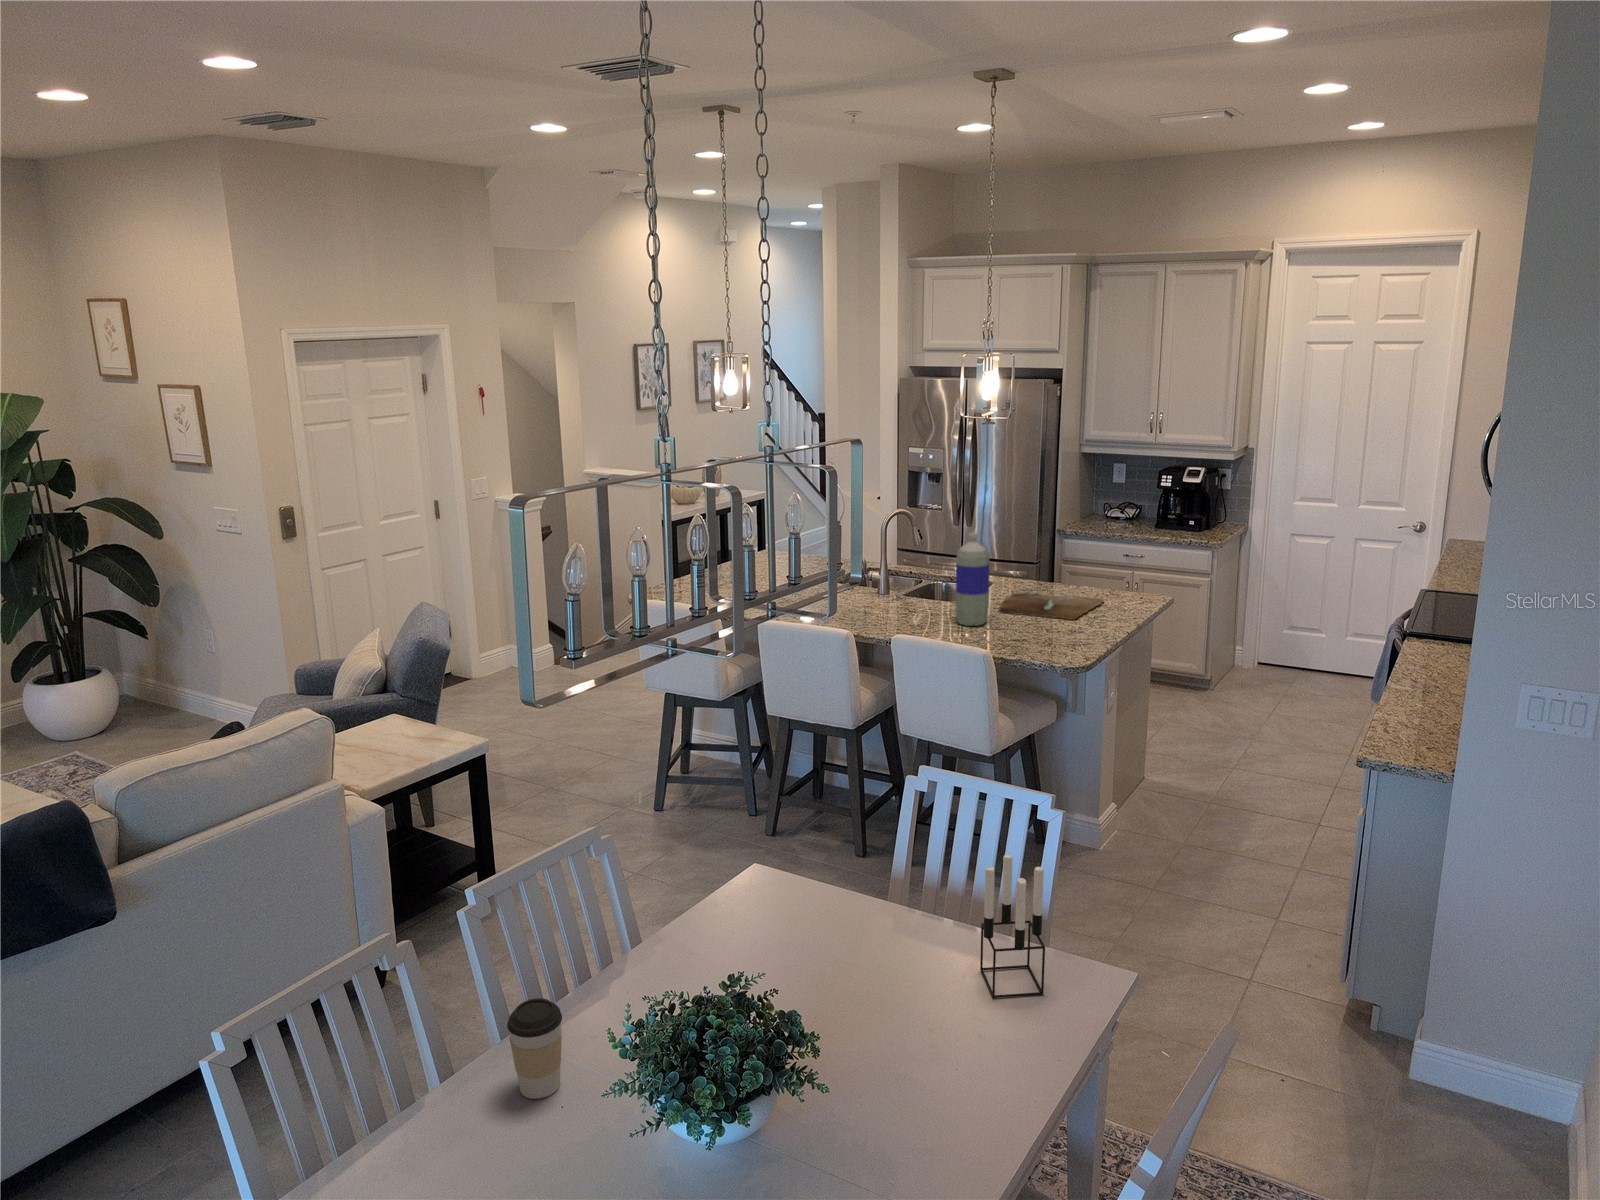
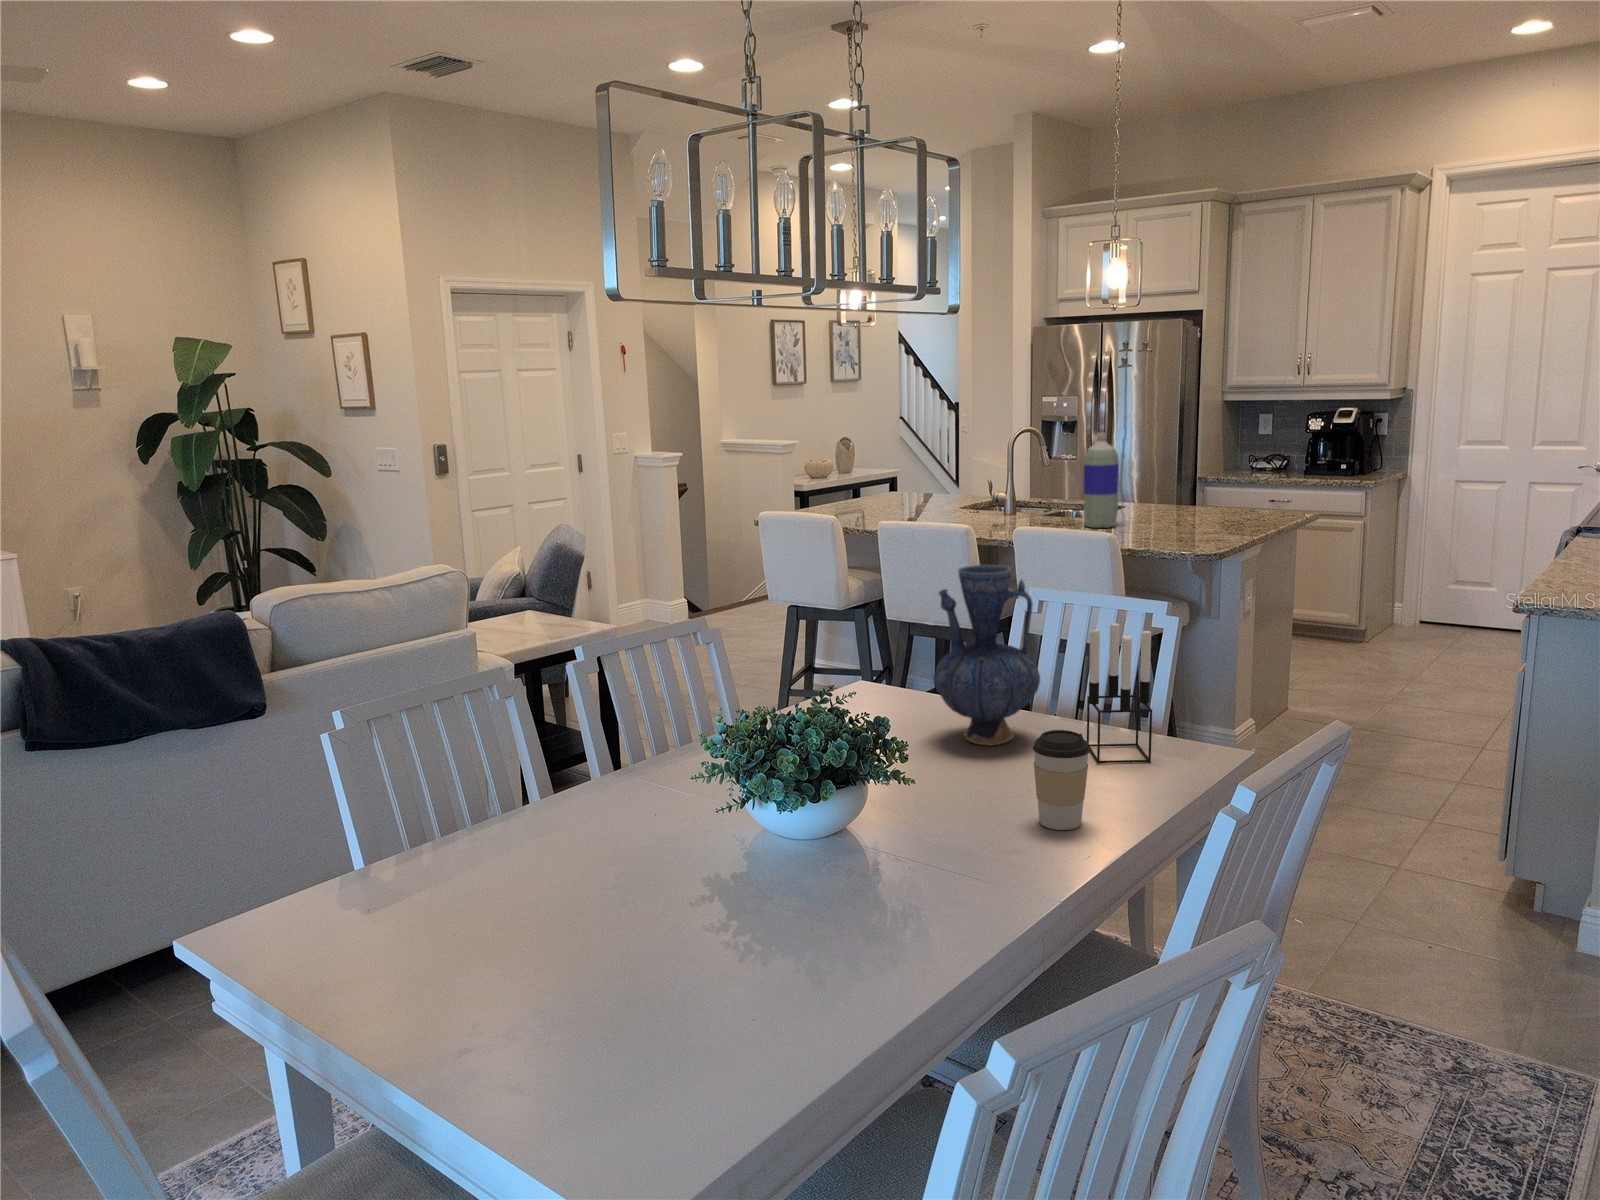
cutting board: present [999,592,1103,620] -> none [1130,507,1243,524]
vase: none [829,789,935,970] -> present [933,565,1040,745]
coffee cup: present [507,998,562,1099] -> present [1032,730,1090,830]

